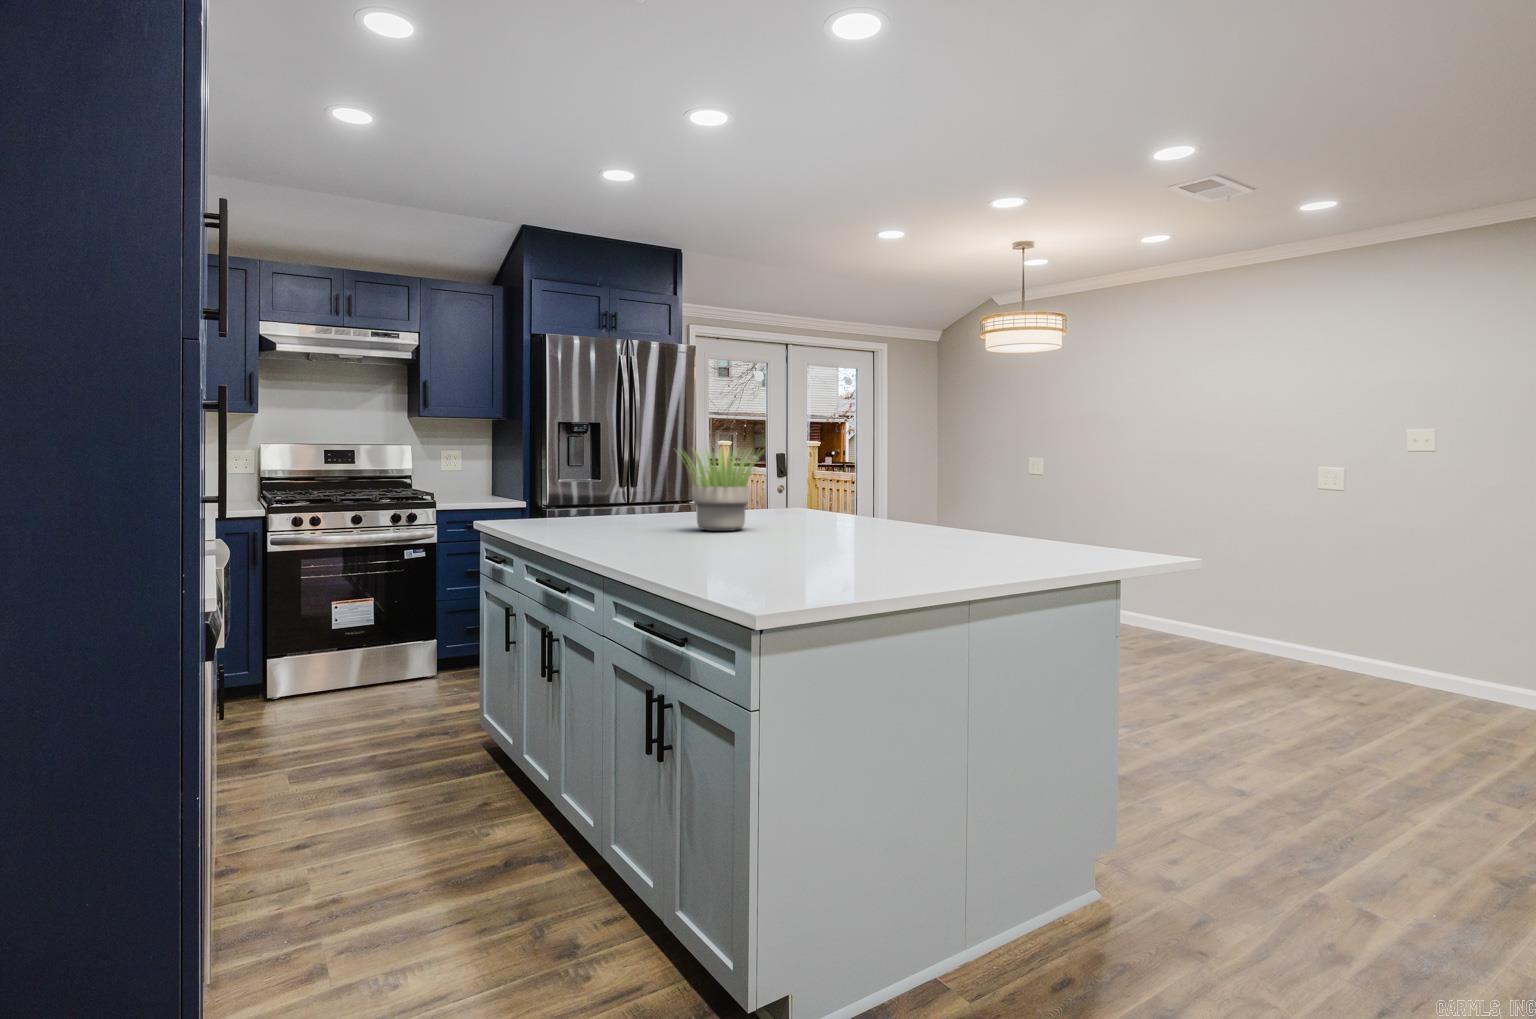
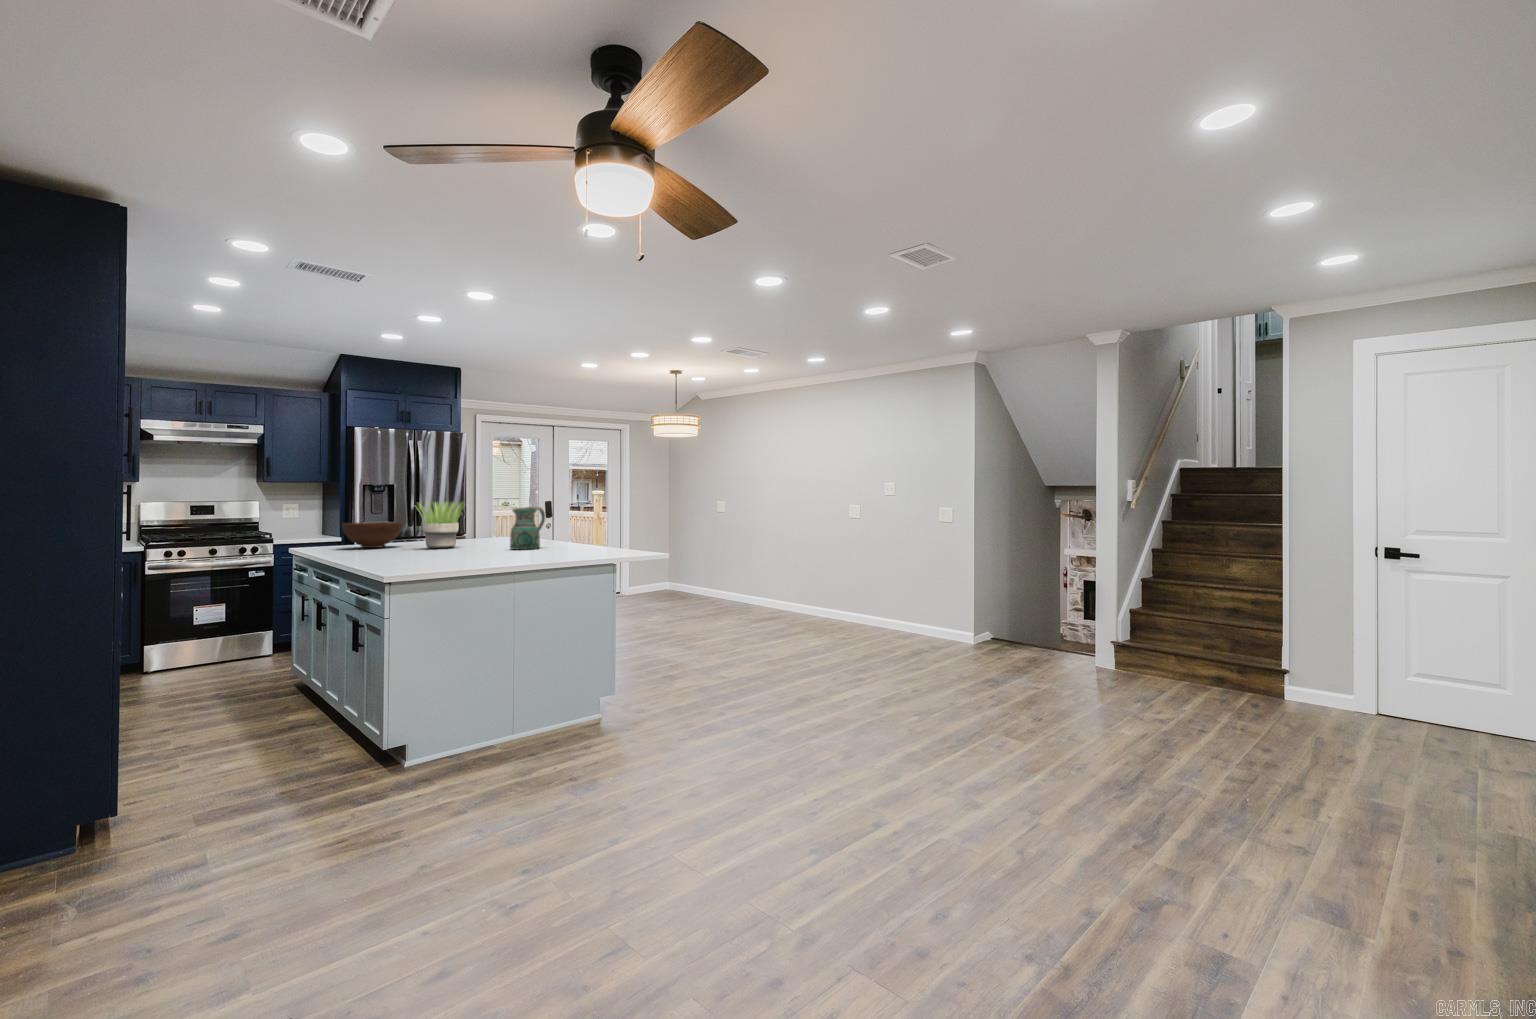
ceramic pitcher: none [863,460,918,540] -> present [510,507,545,550]
fruit bowl: none [554,482,646,525] -> present [342,522,403,548]

